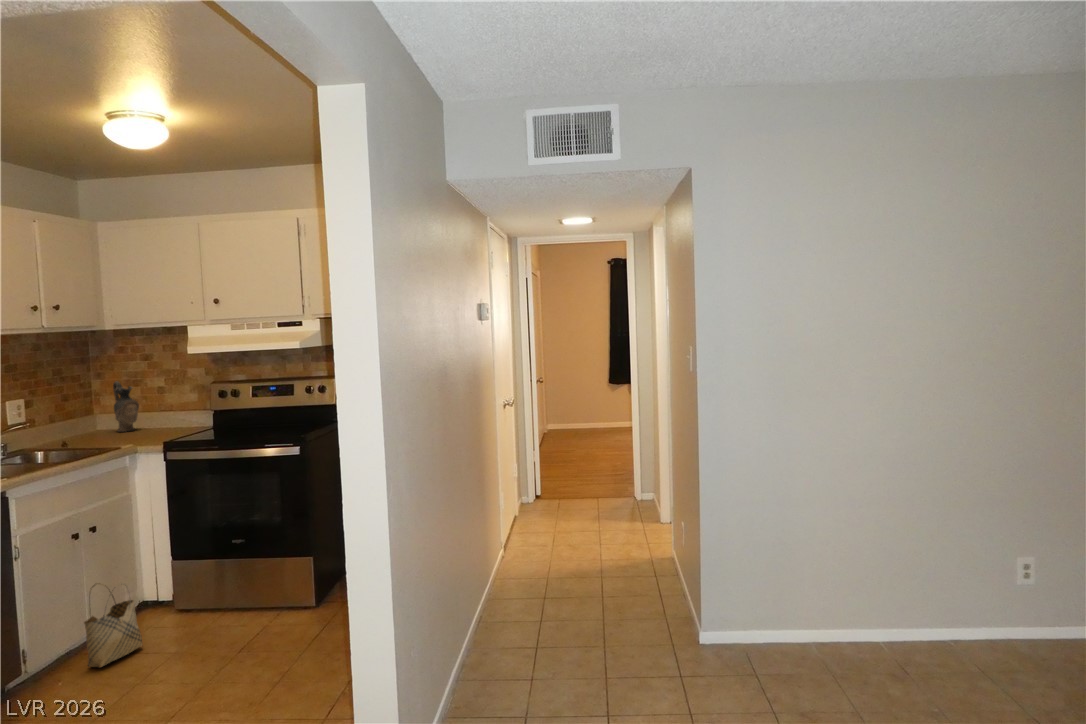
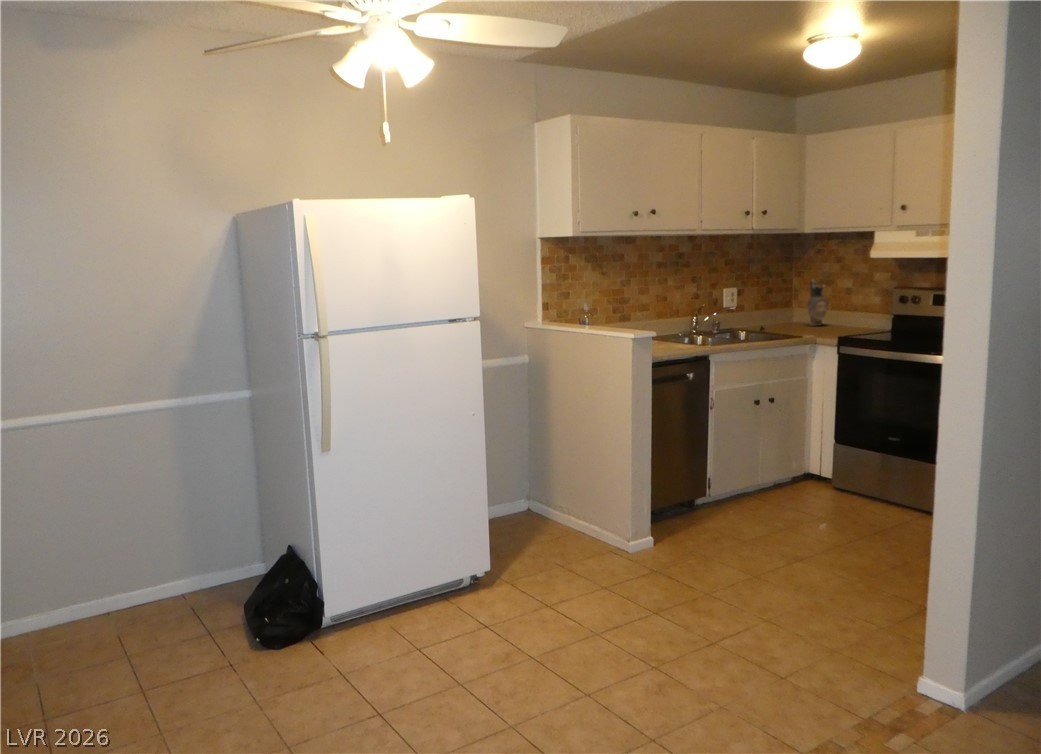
woven basket: present [84,585,143,667] -> none [753,444,795,509]

